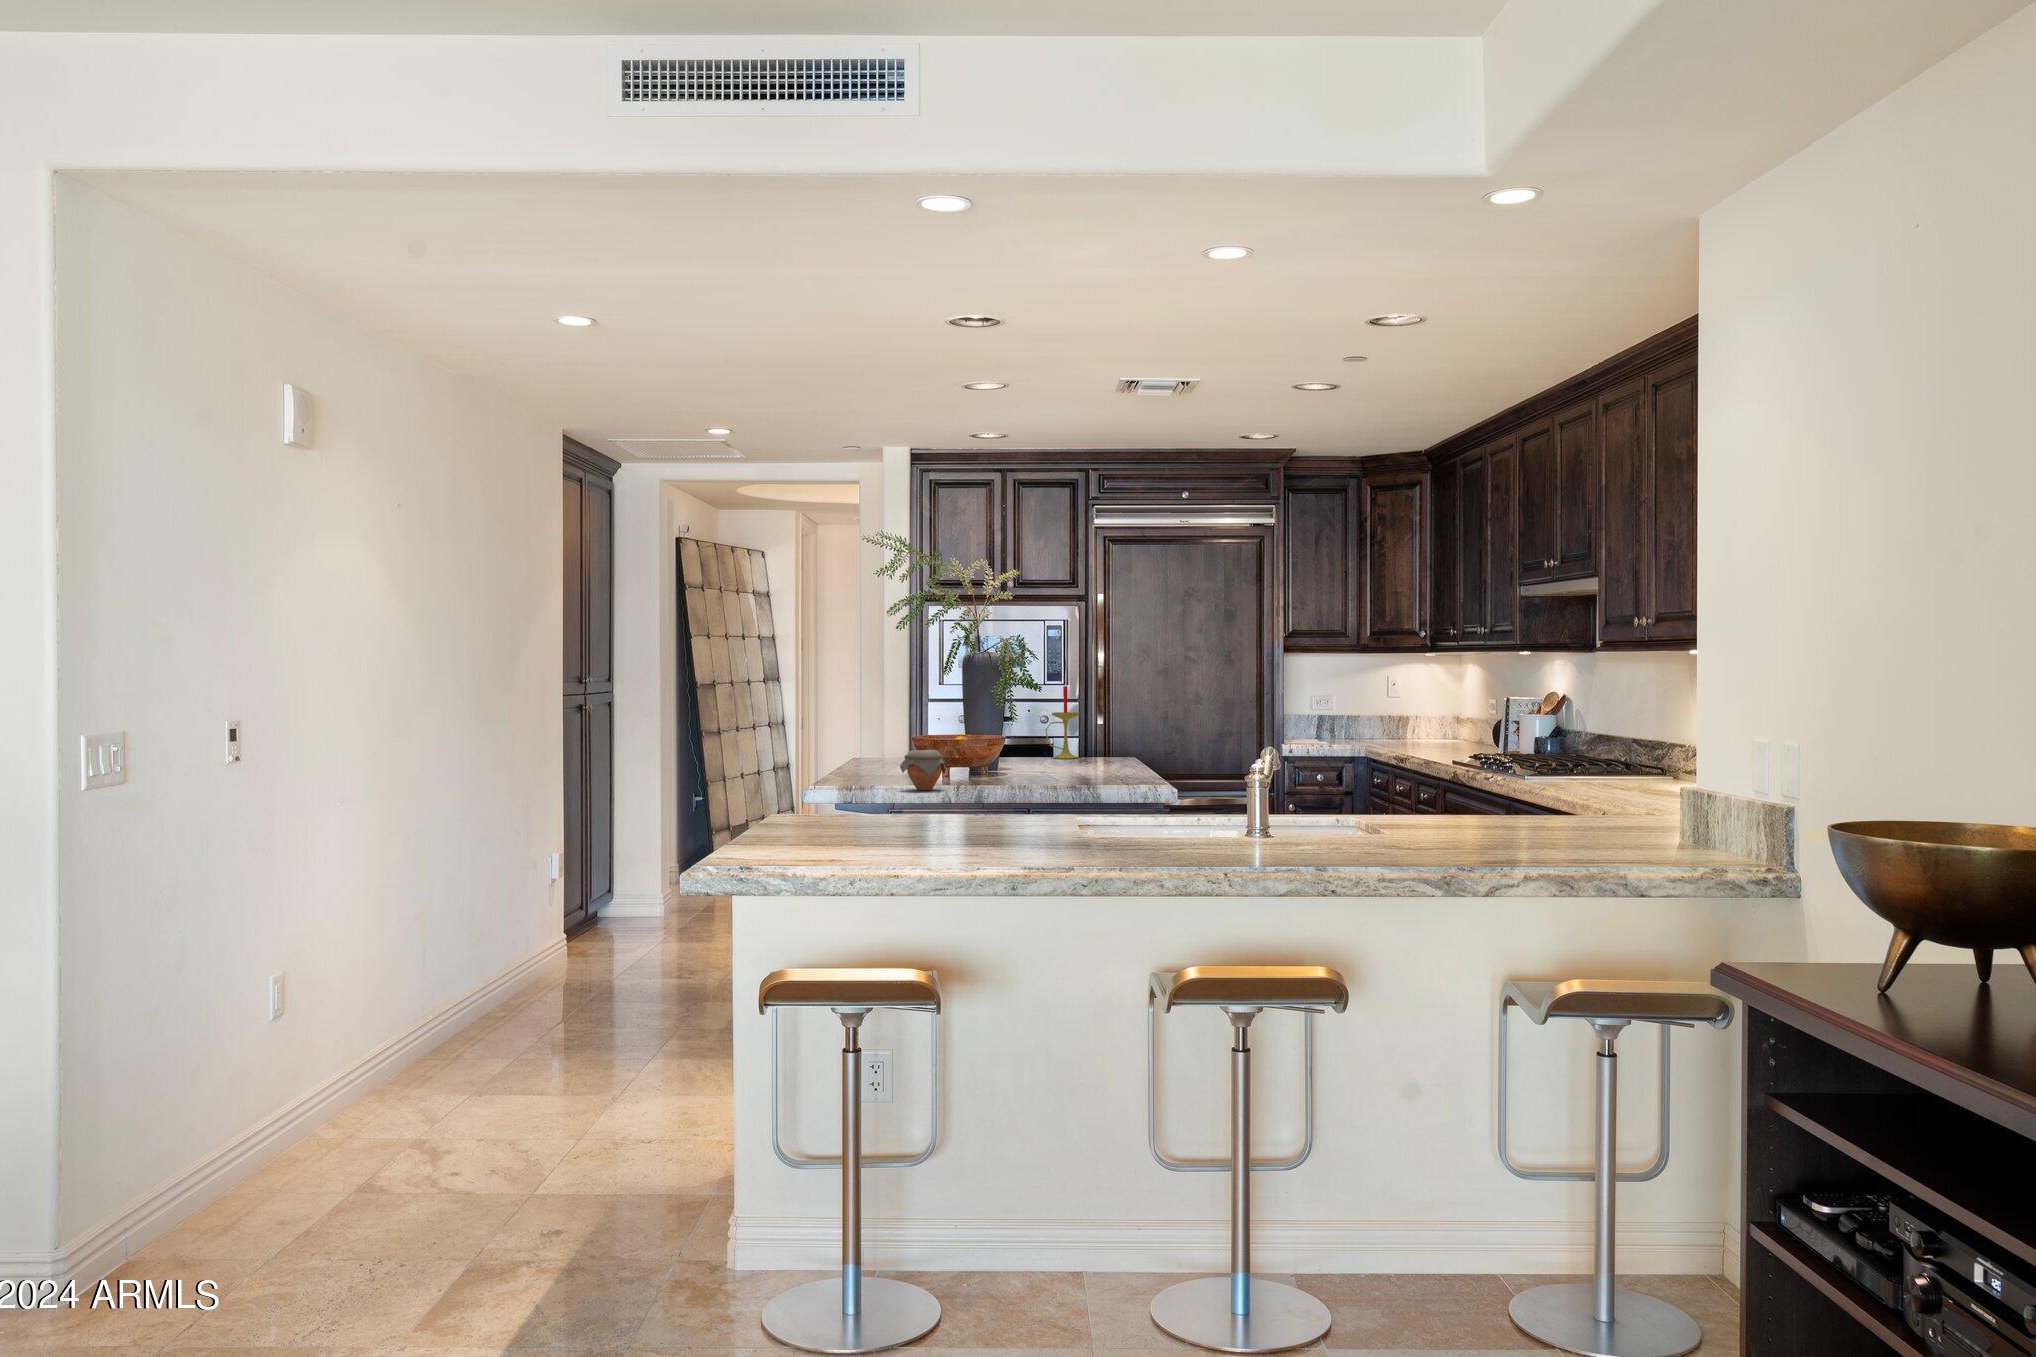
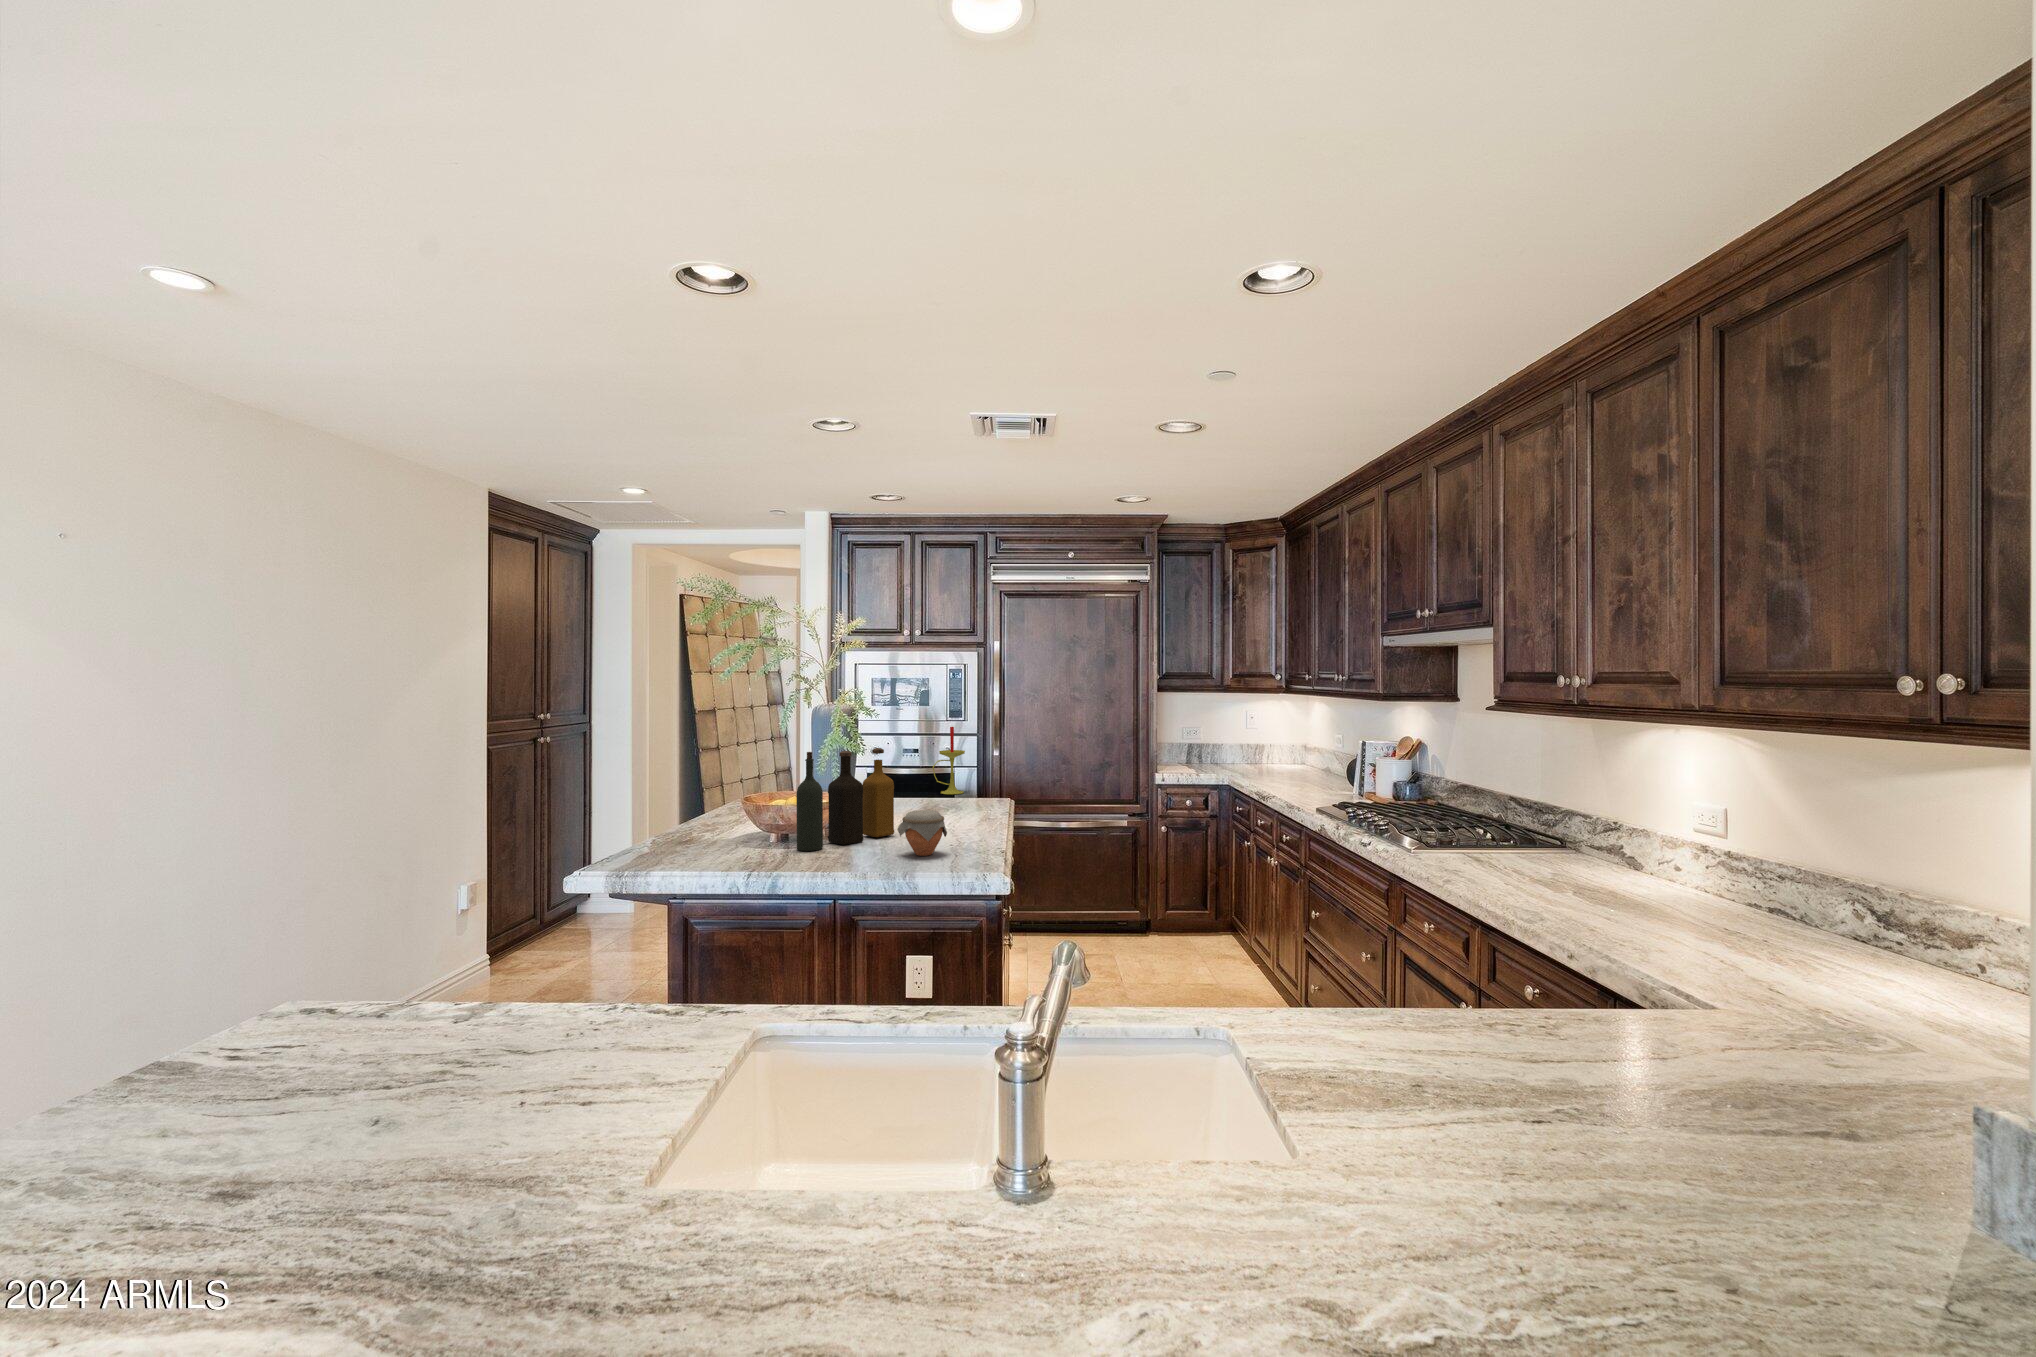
bottle: none [968,694,1048,785] -> present [796,748,894,851]
jar: present [900,750,946,790] -> present [897,810,947,856]

